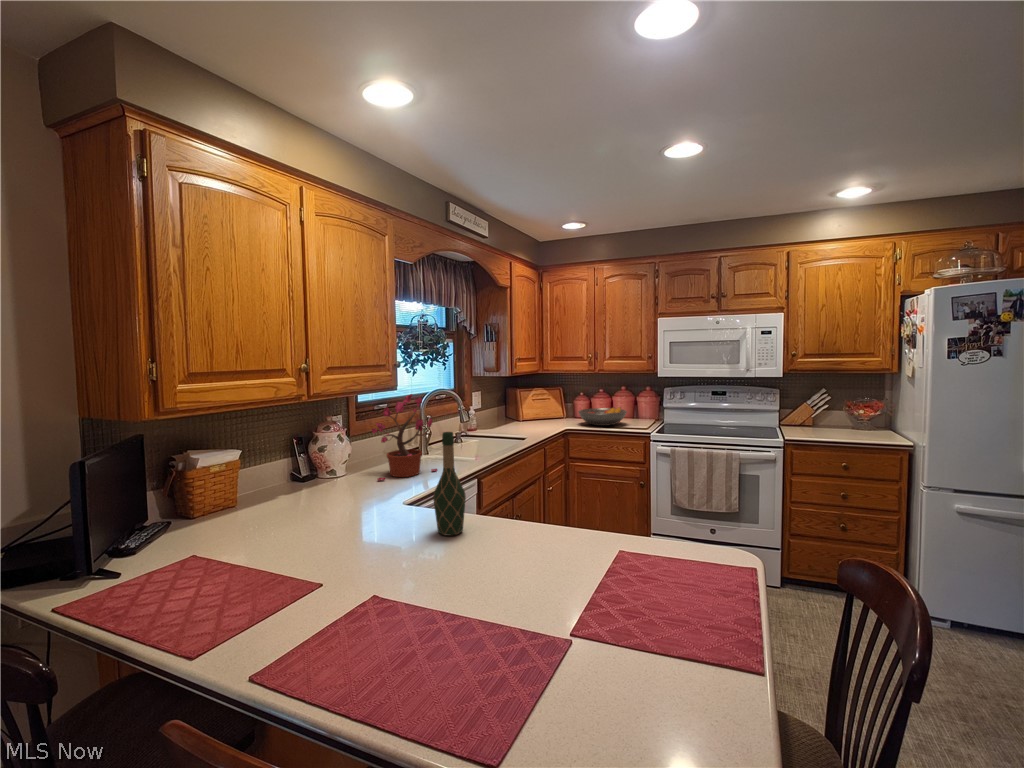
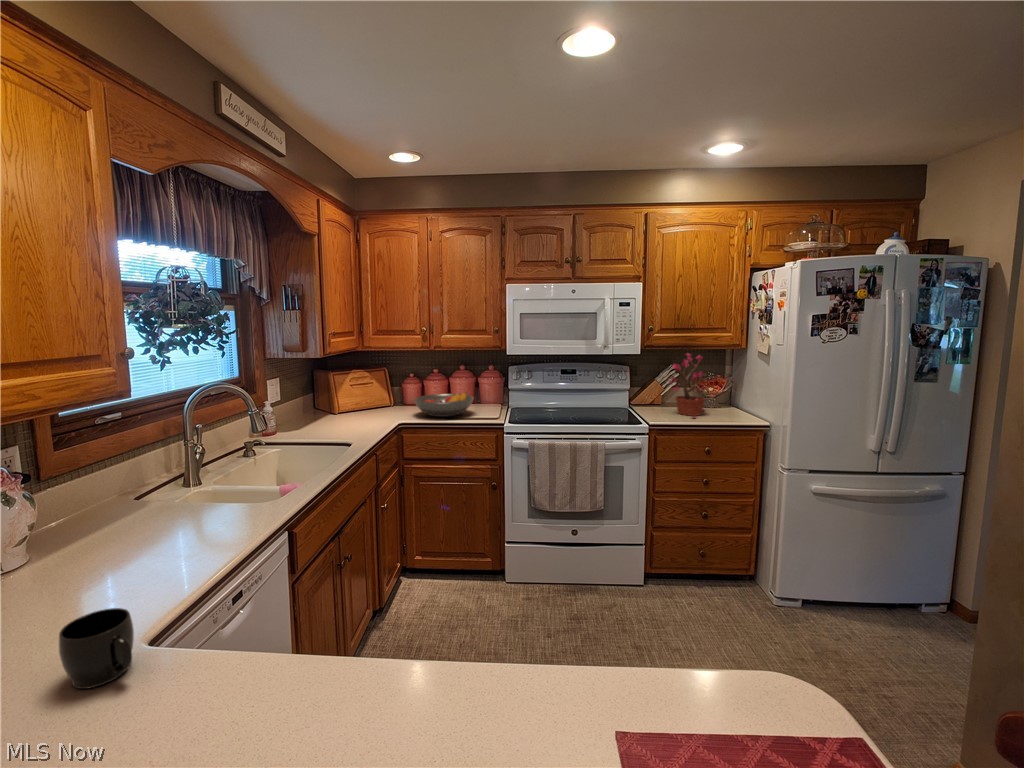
potted plant: present [372,394,437,481] -> present [668,353,705,418]
wine bottle: present [433,432,466,536] -> none [216,503,288,712]
mug: none [369,487,398,520] -> present [59,608,134,689]

